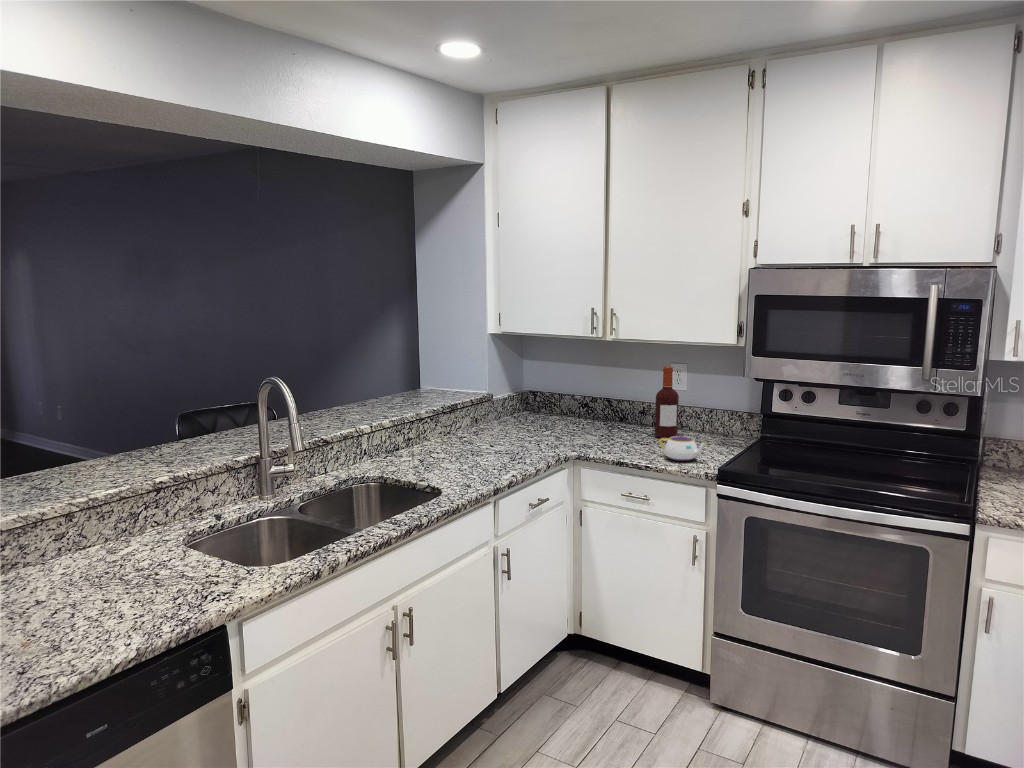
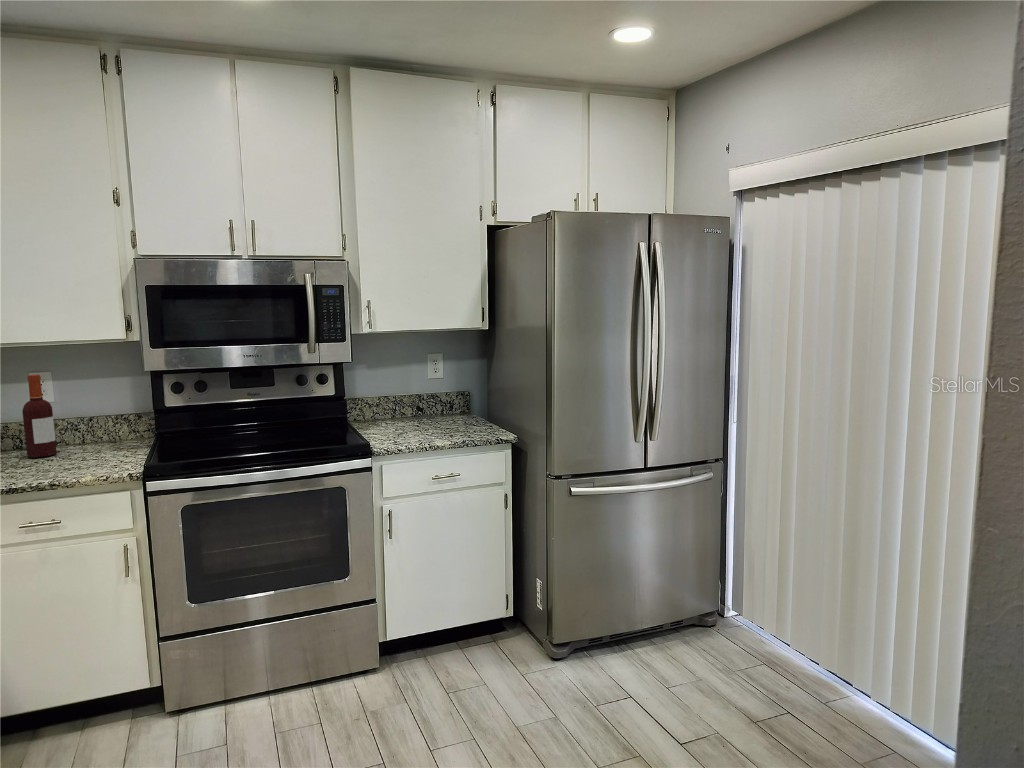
teapot: present [659,433,707,461] -> none [53,441,119,472]

